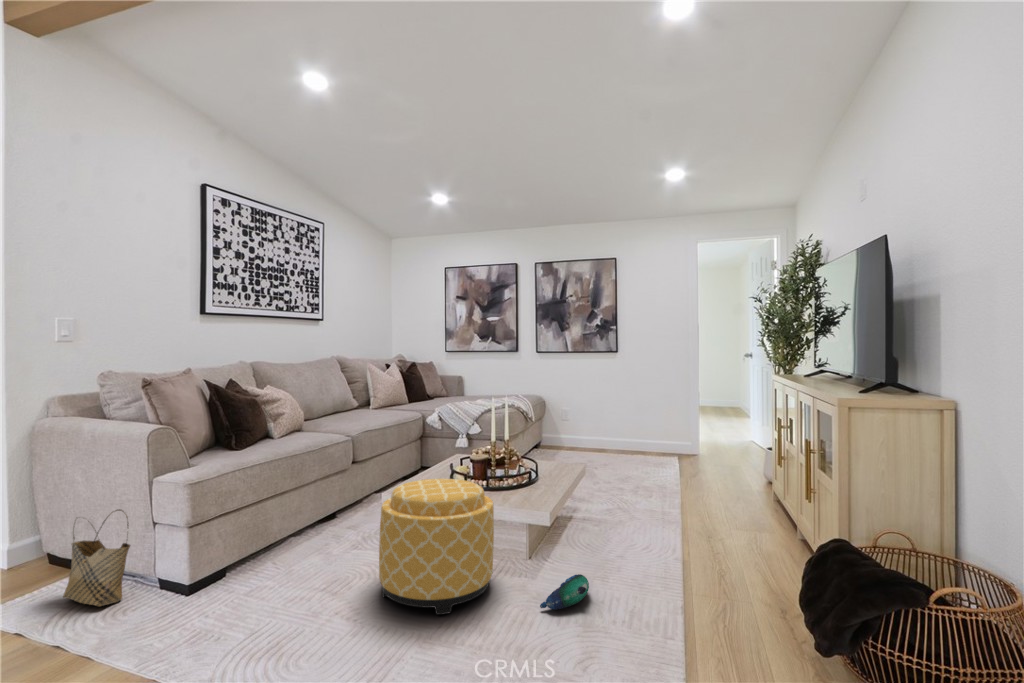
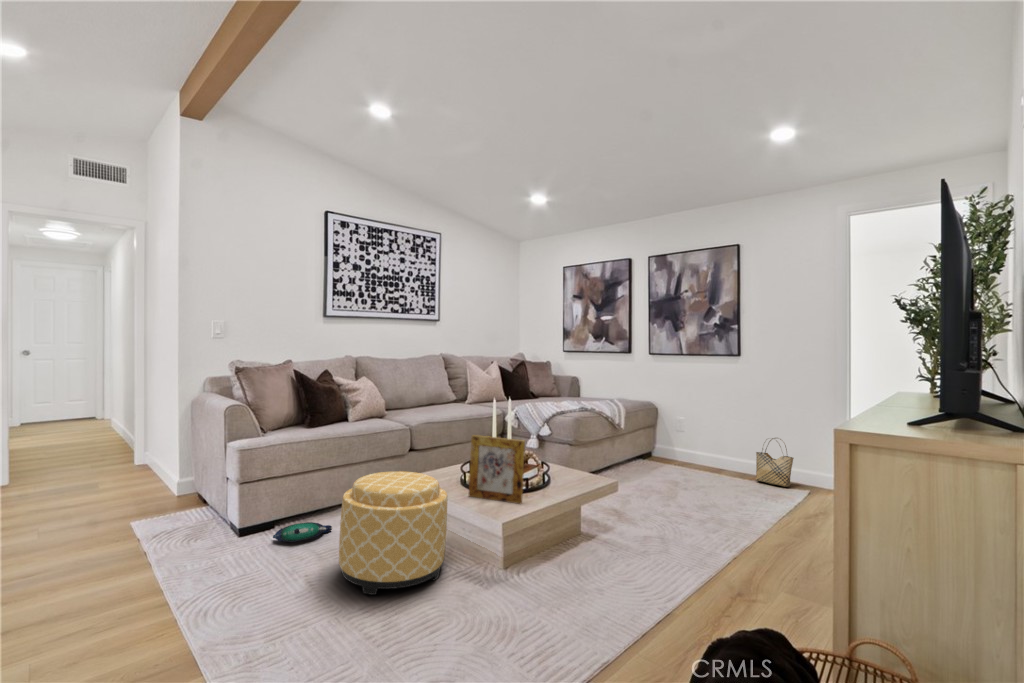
picture frame: none [493,432,548,495] -> present [469,435,525,504]
woven basket: present [63,509,130,606] -> present [756,438,794,487]
plush toy: present [540,574,589,610] -> present [273,522,332,542]

